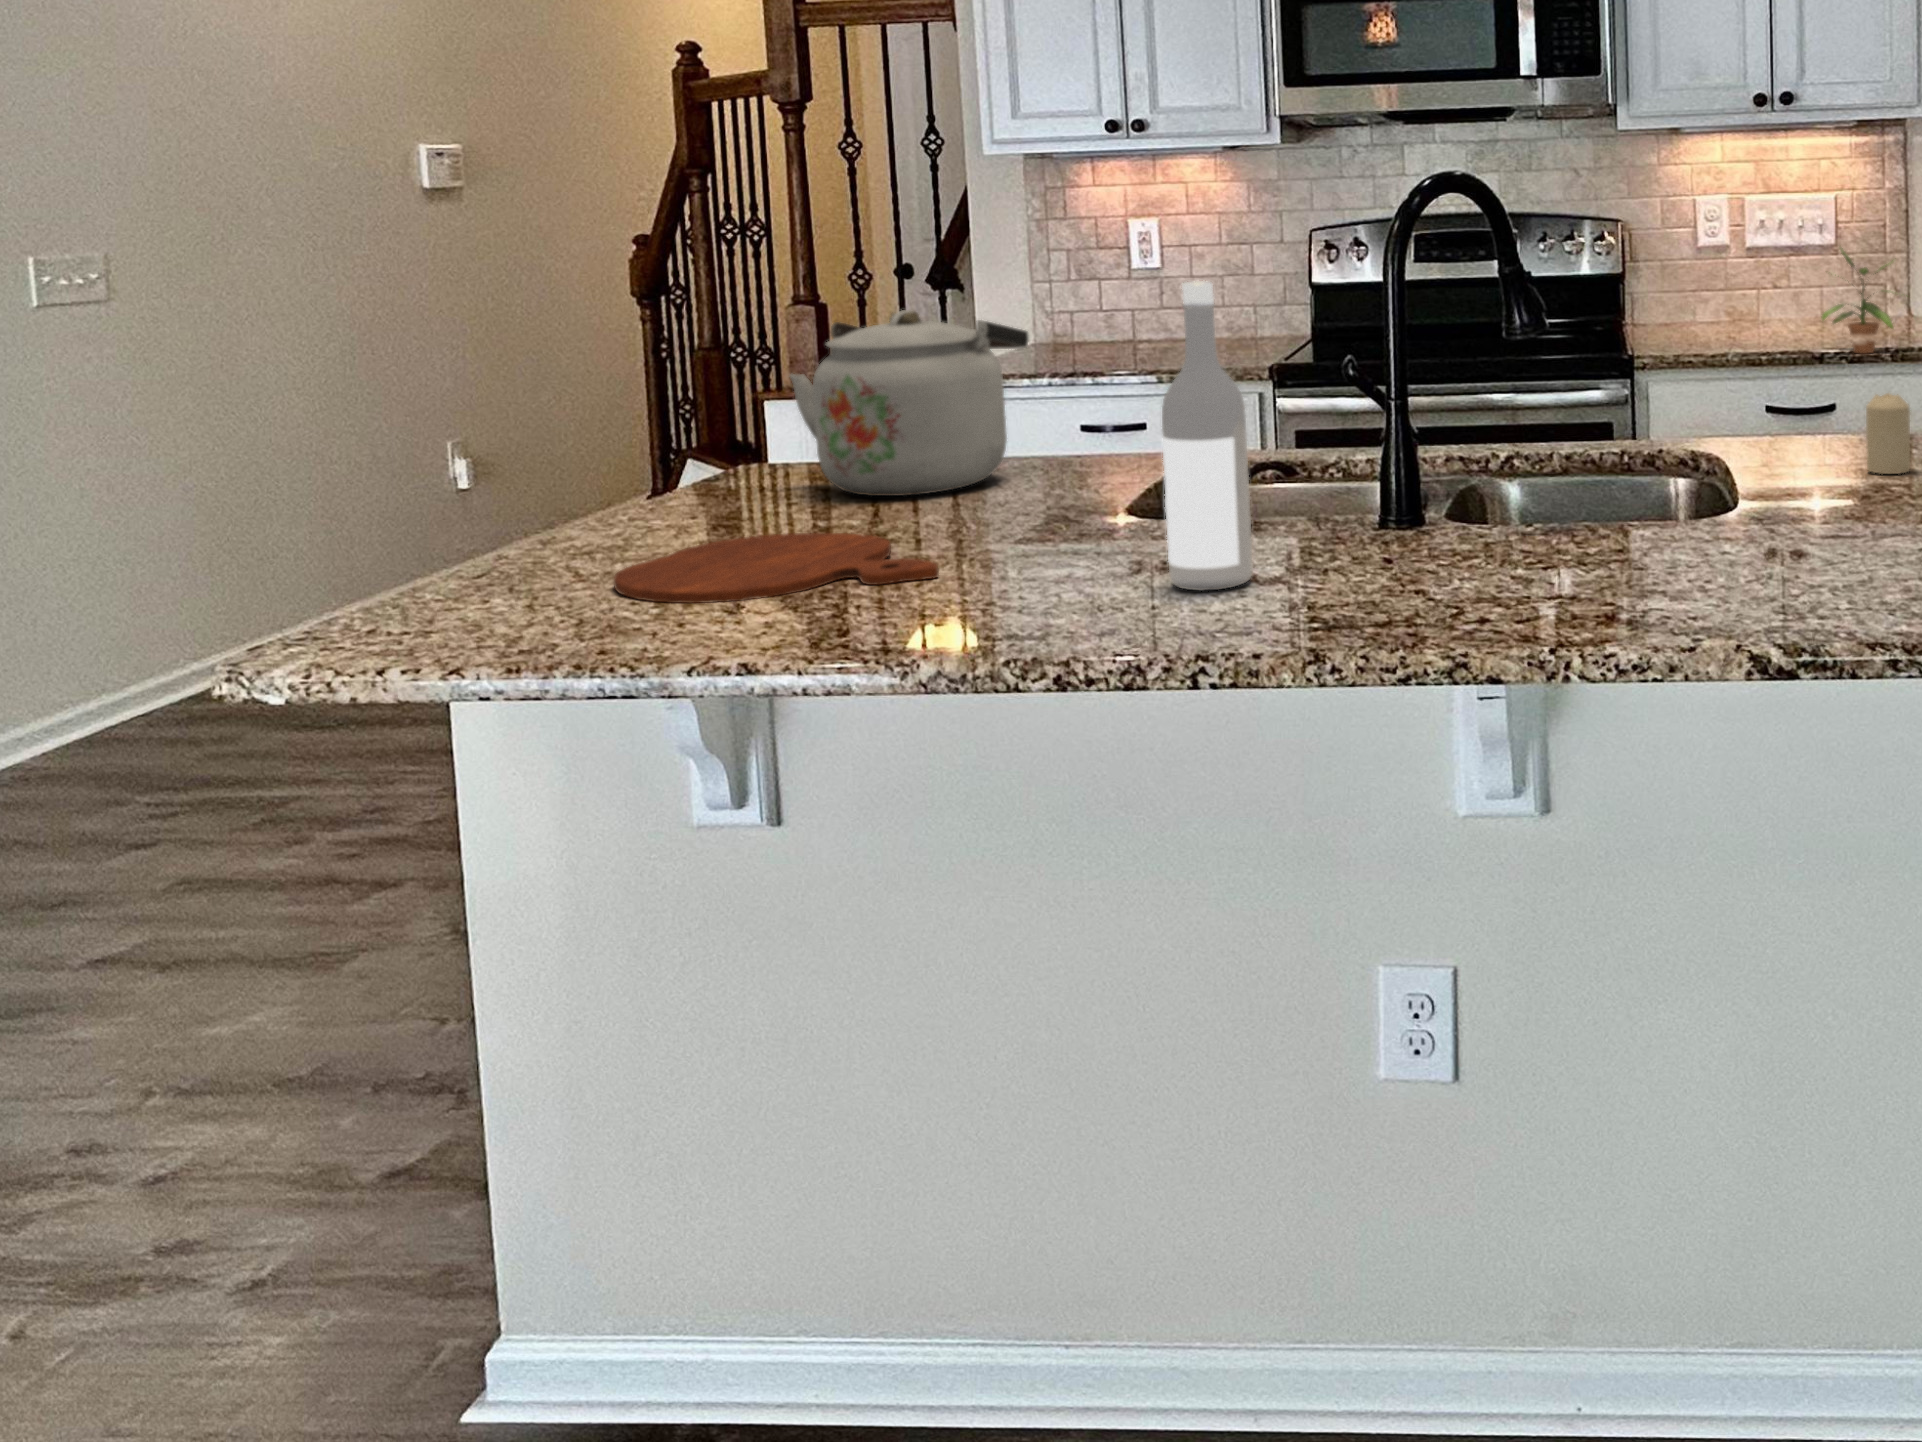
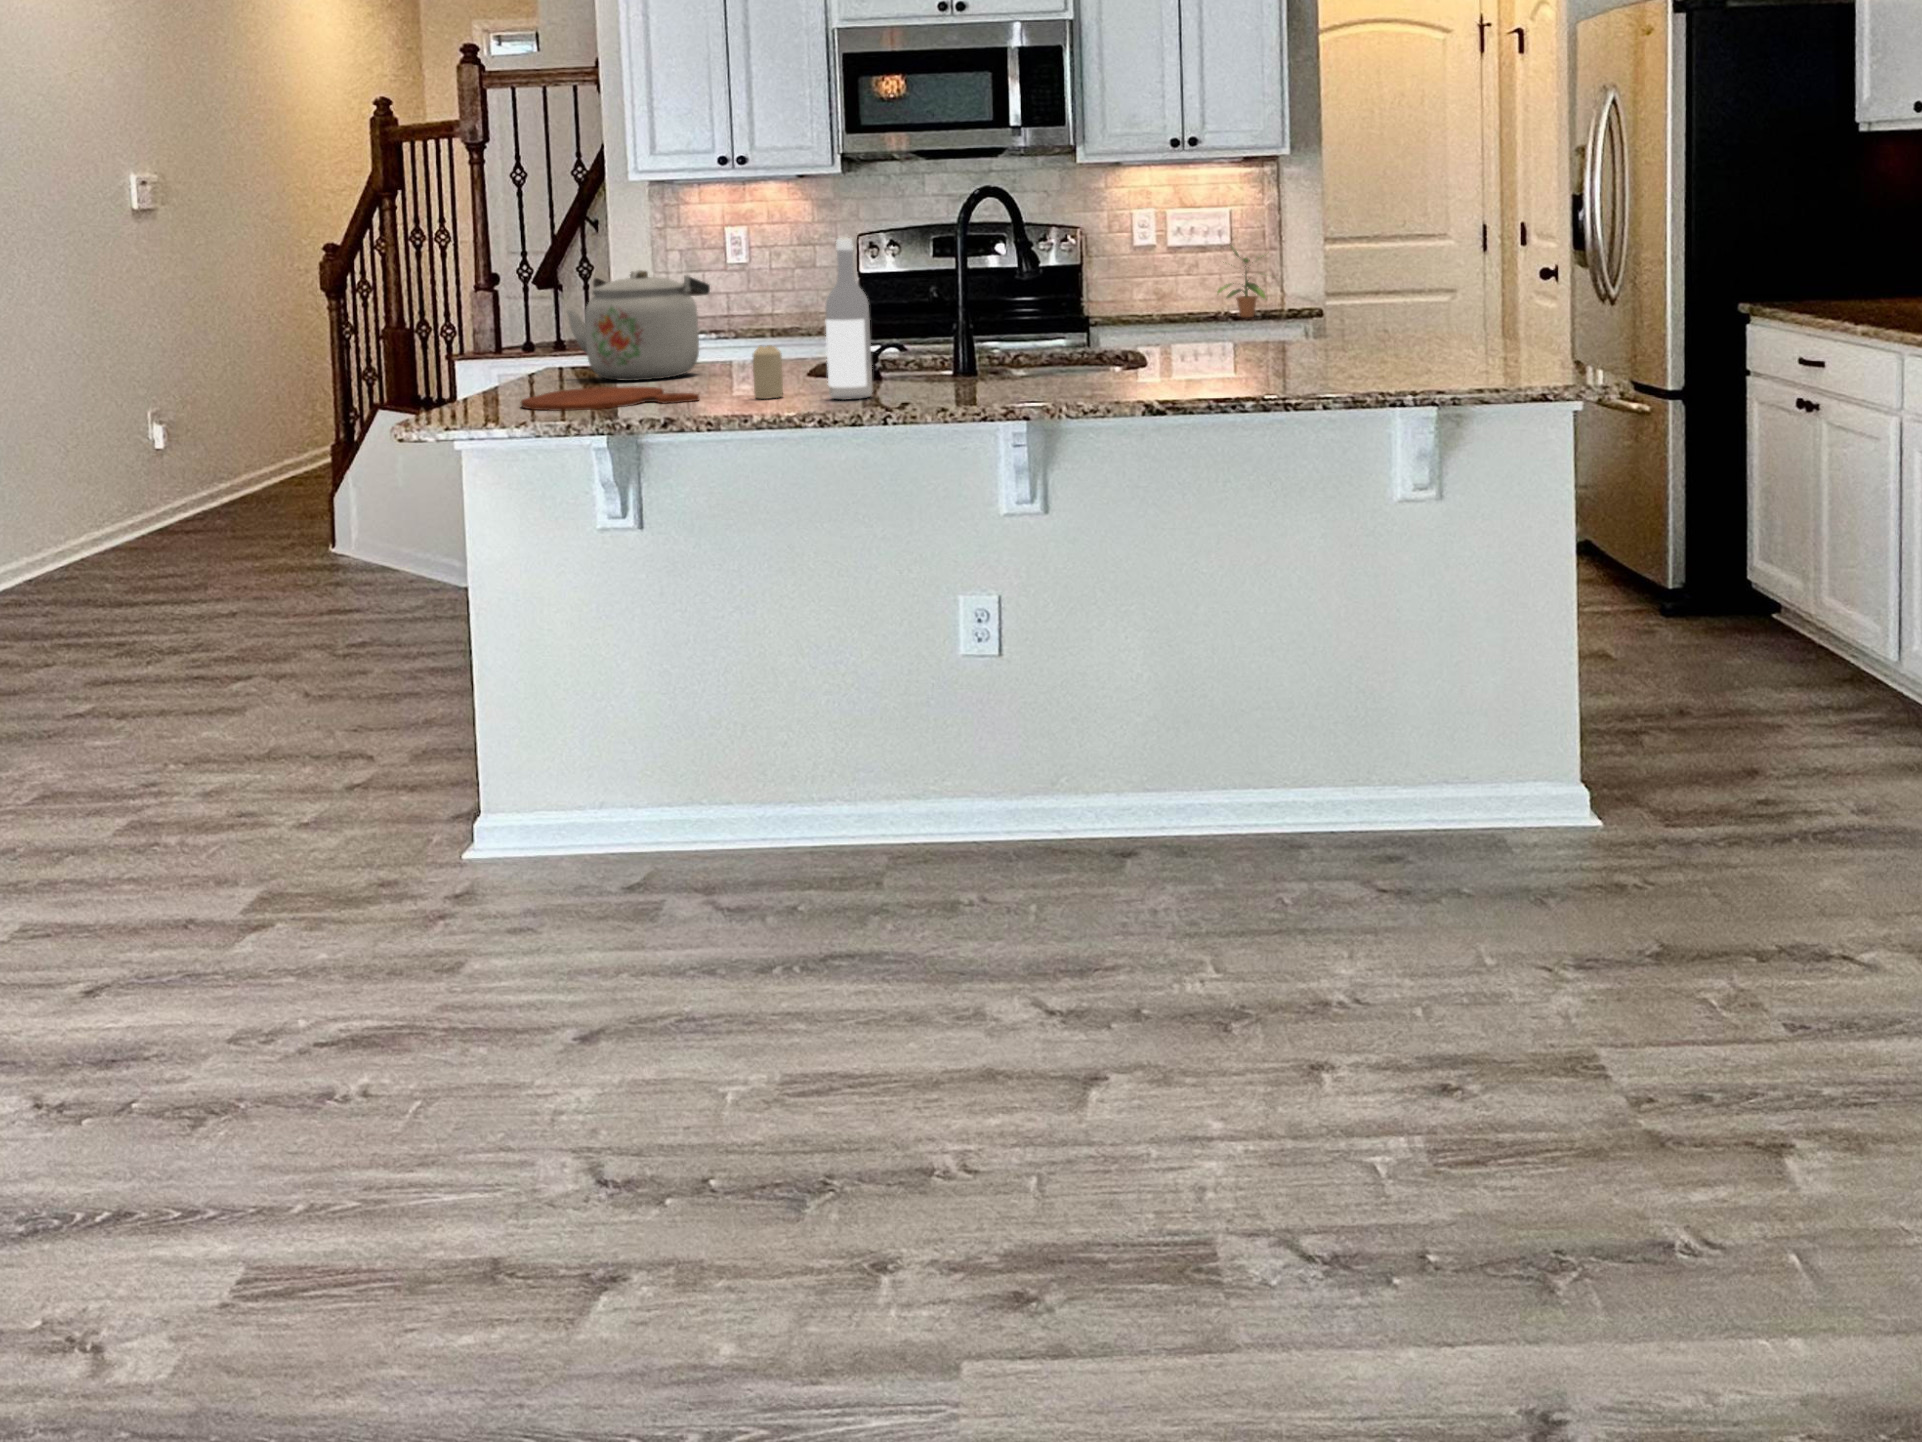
candle: present [1866,393,1910,474] -> present [753,345,783,399]

